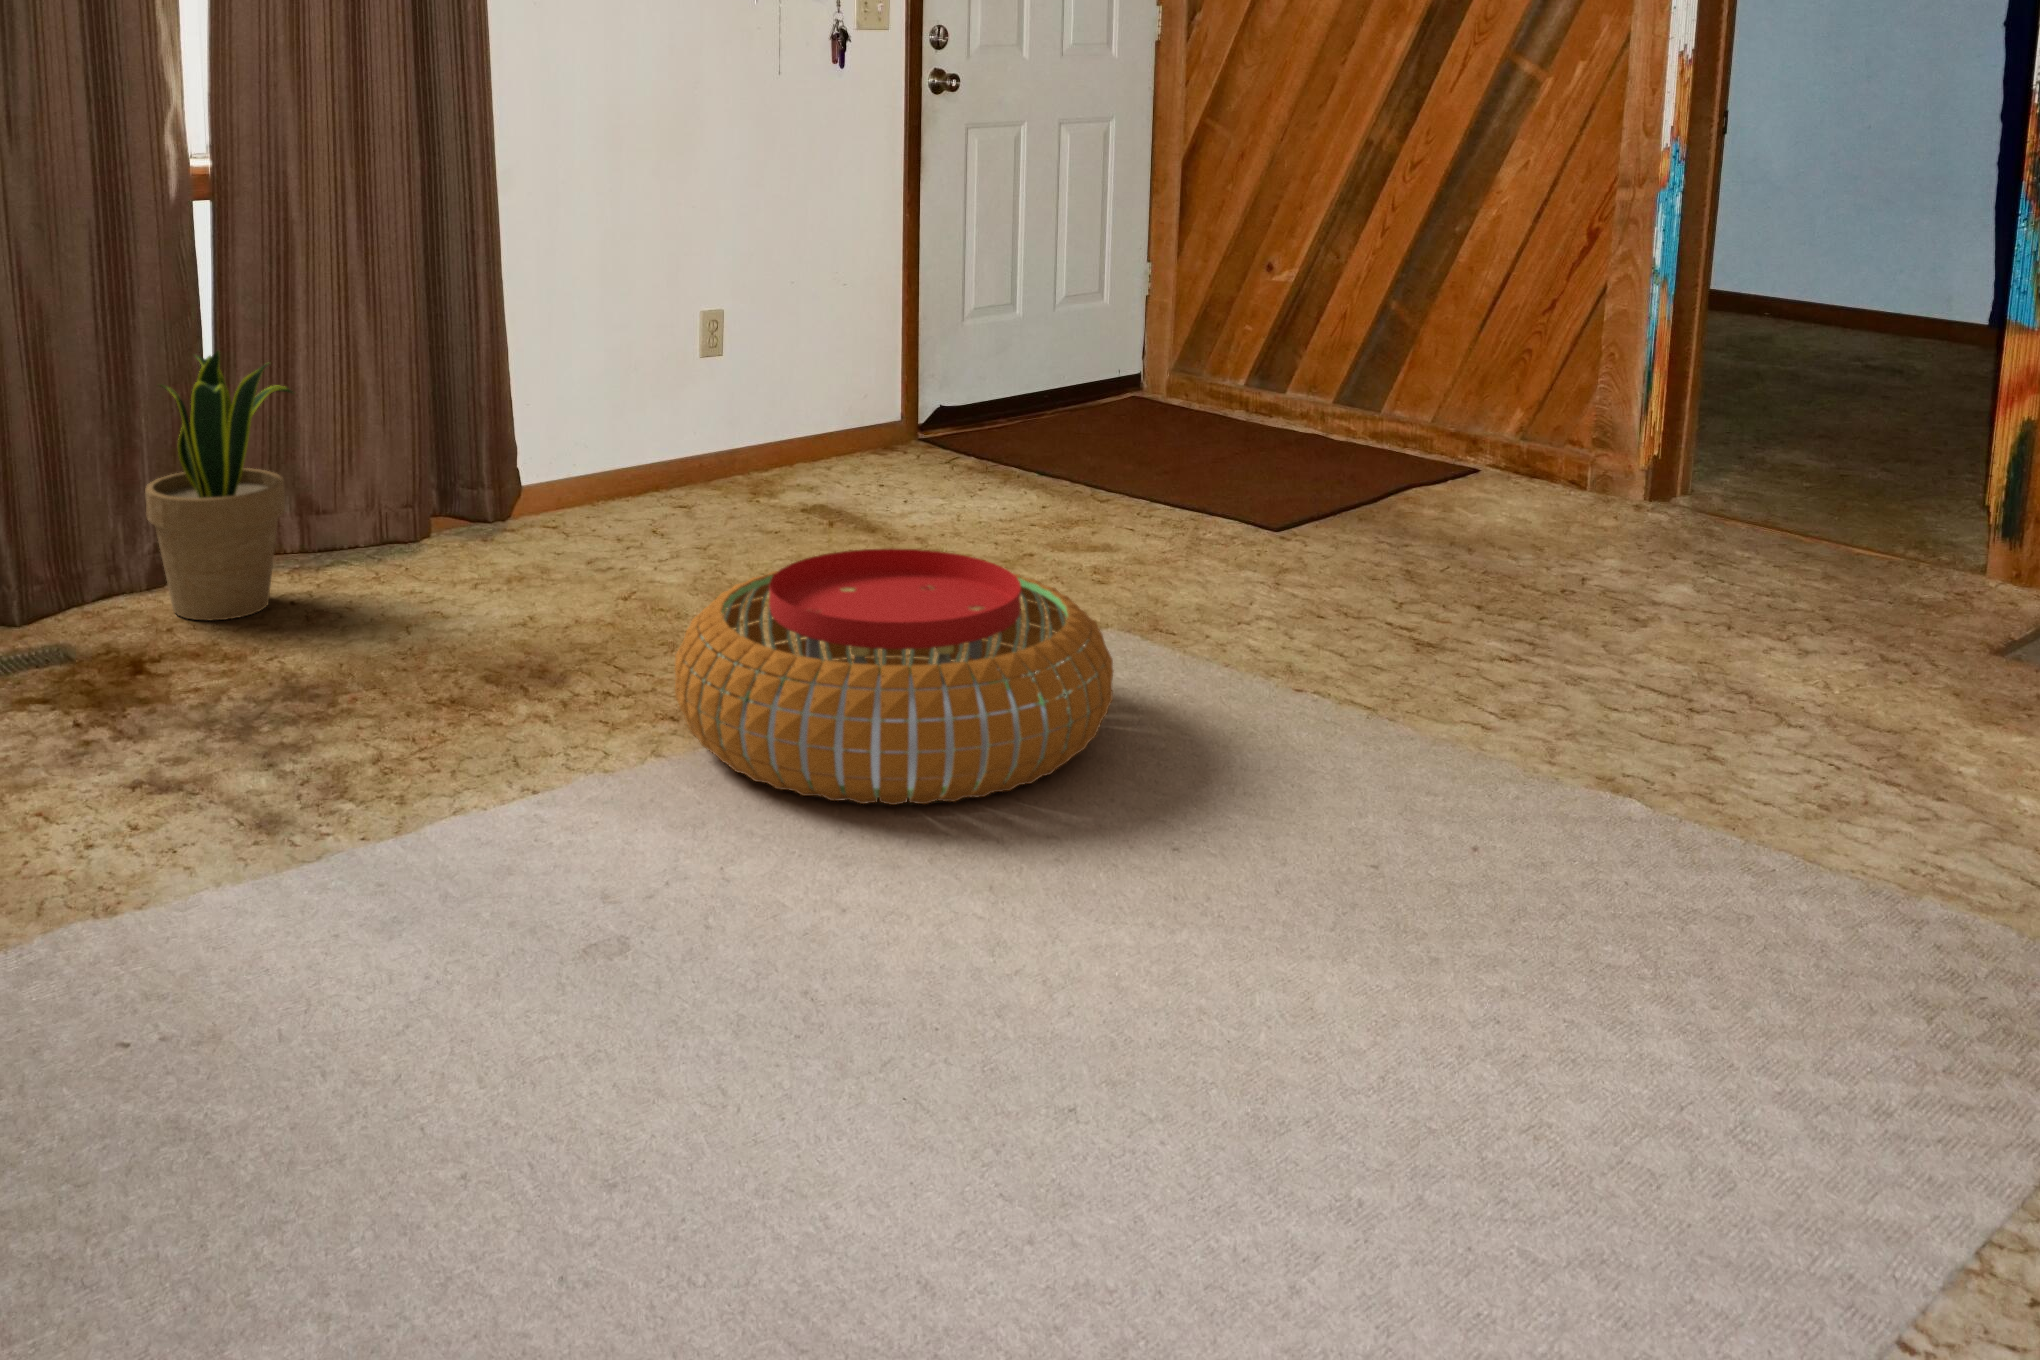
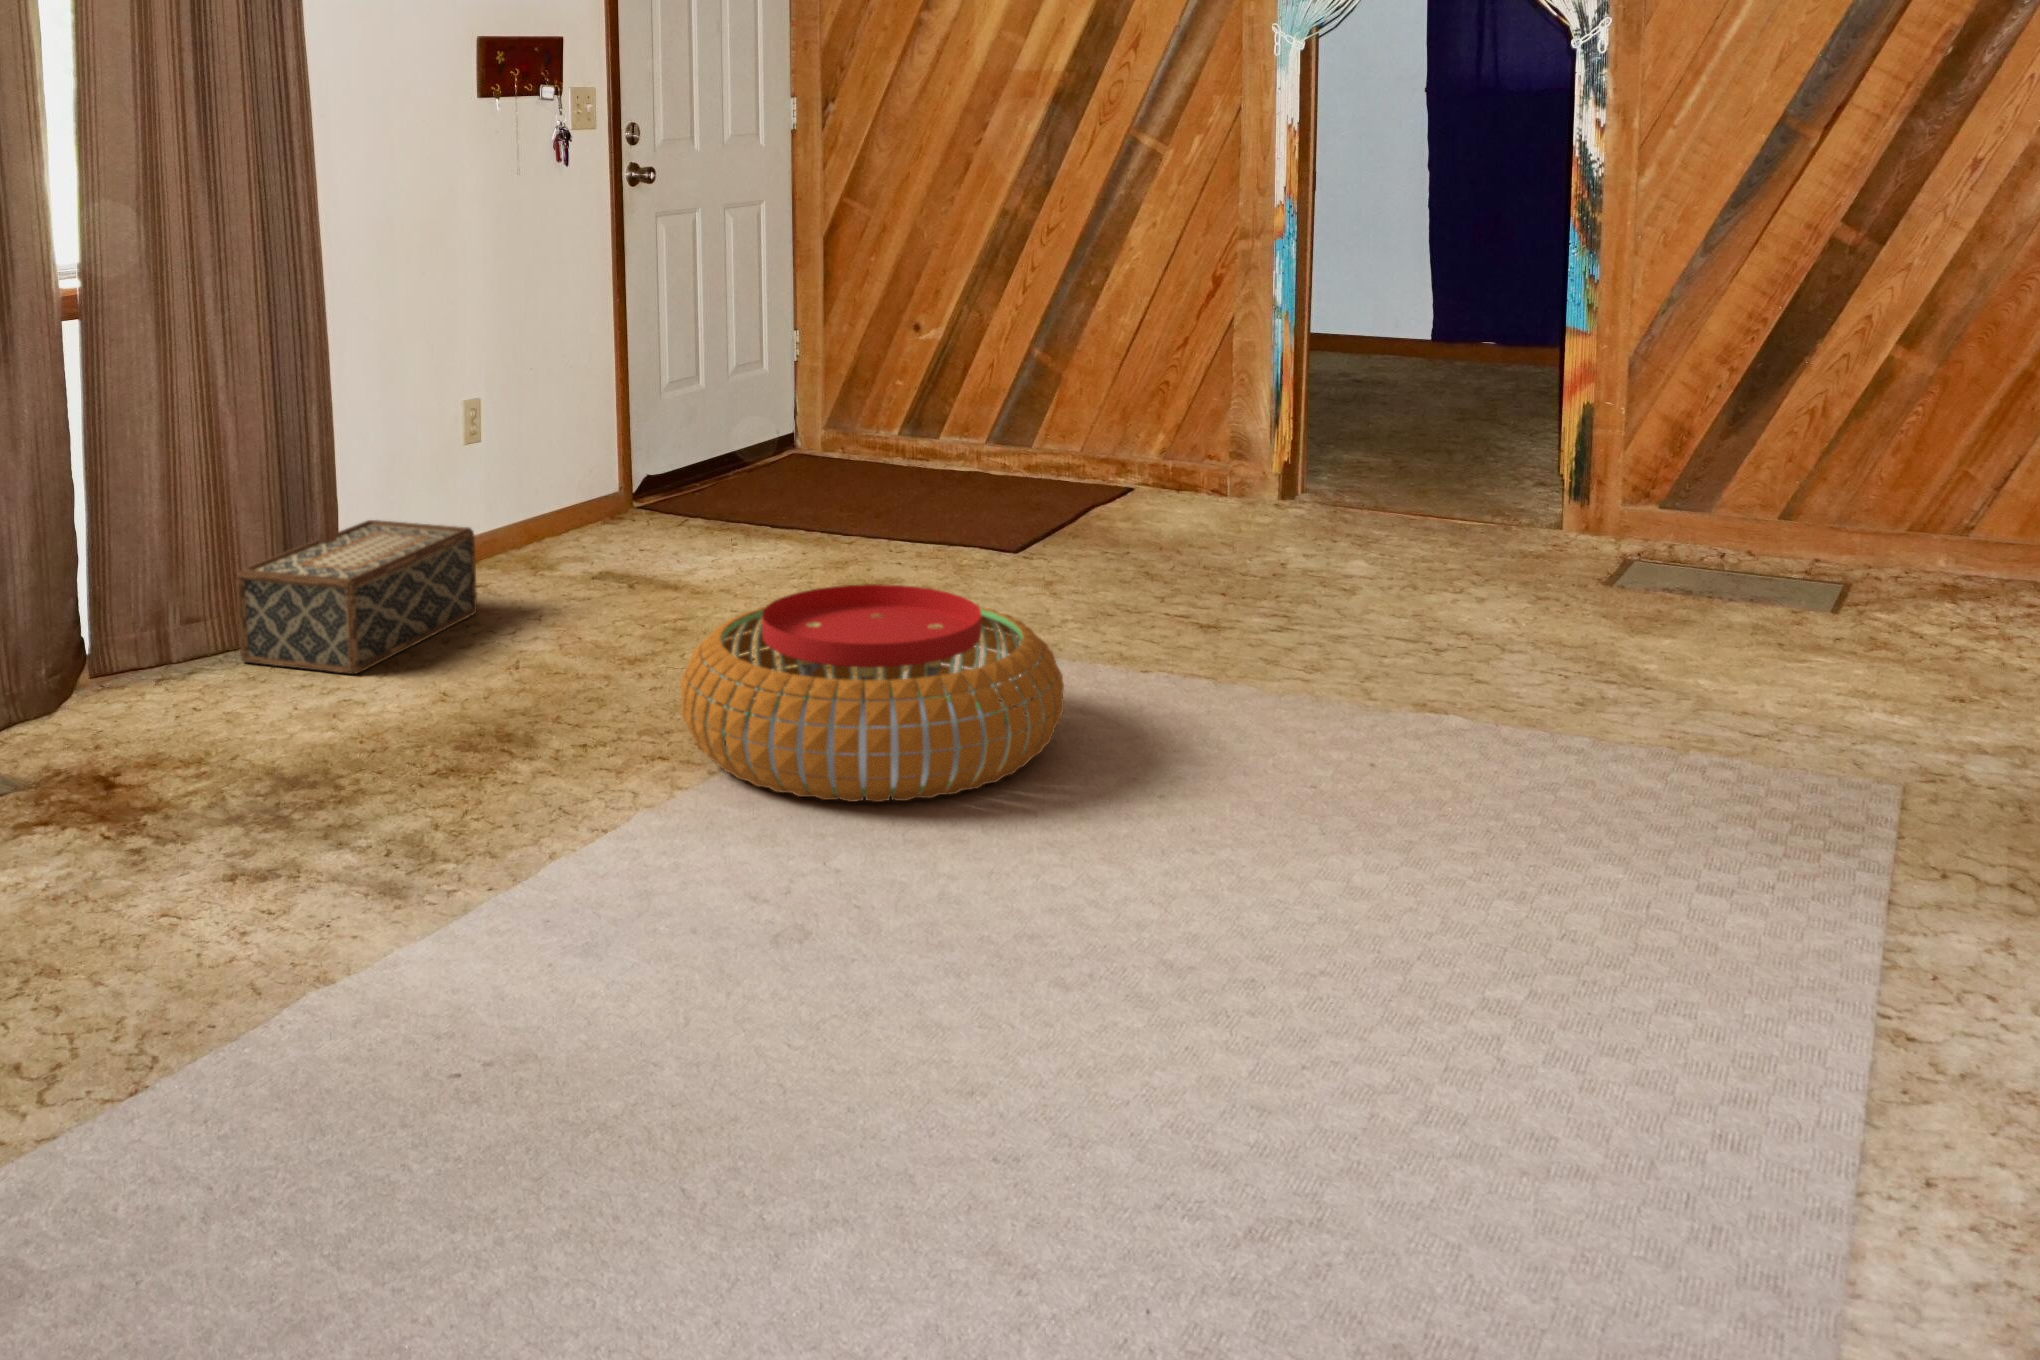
potted plant: present [145,351,293,620] -> none [58,466,197,735]
woven basket: none [372,427,645,584] -> present [236,520,477,674]

